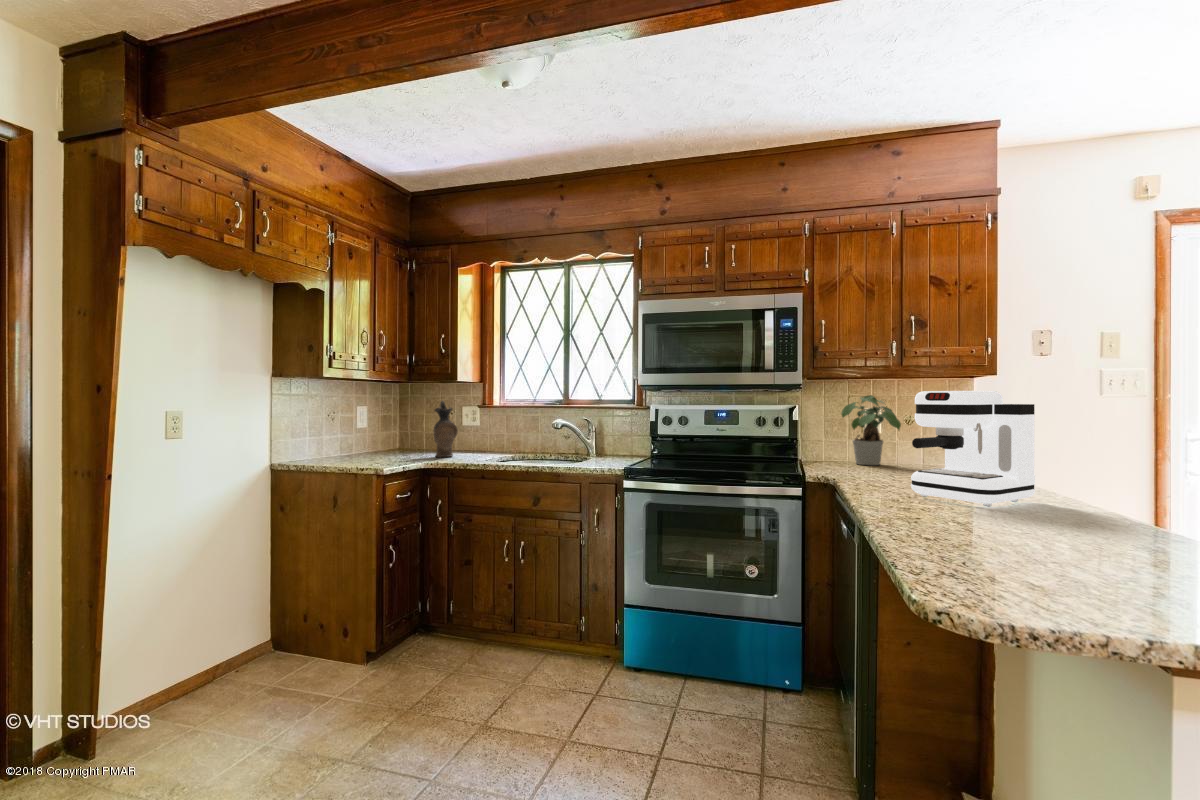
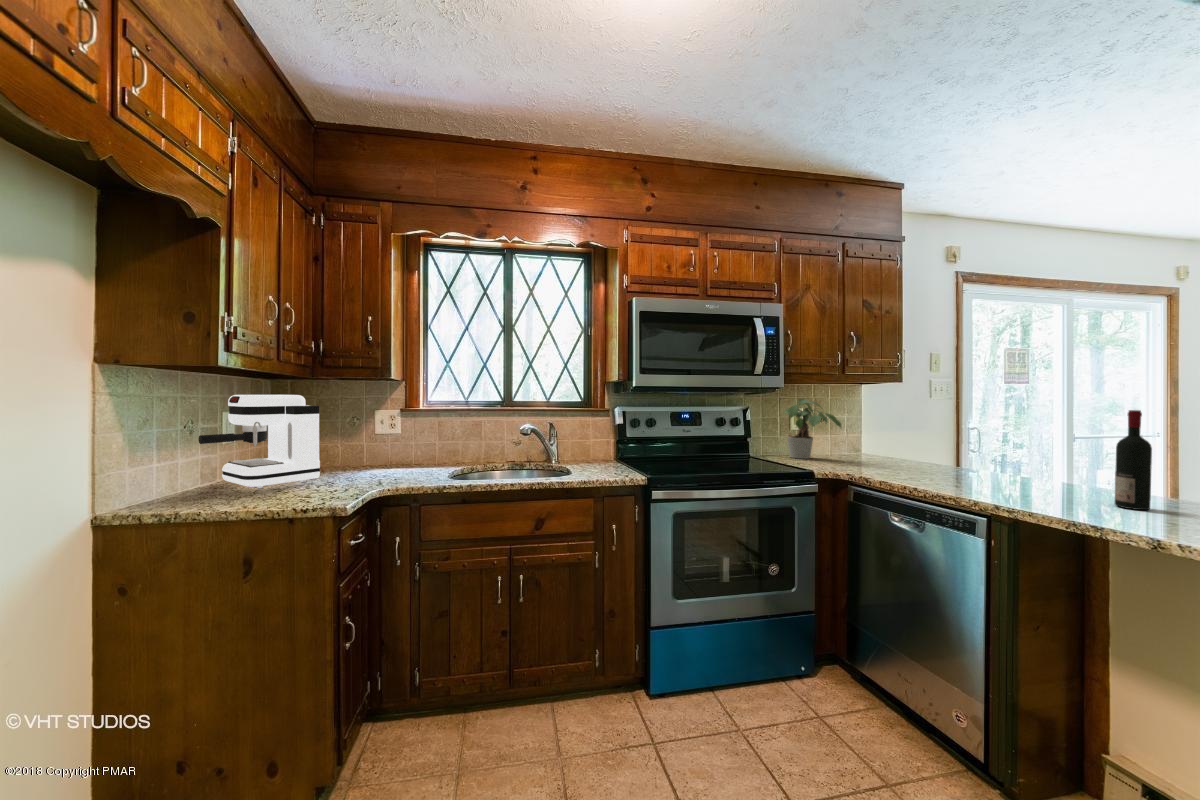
coffee maker: present [911,391,1035,506] -> present [198,395,320,488]
wine bottle: none [1053,400,1091,522] -> present [1115,410,1152,510]
ceramic pitcher: present [434,401,458,457] -> none [363,402,398,477]

